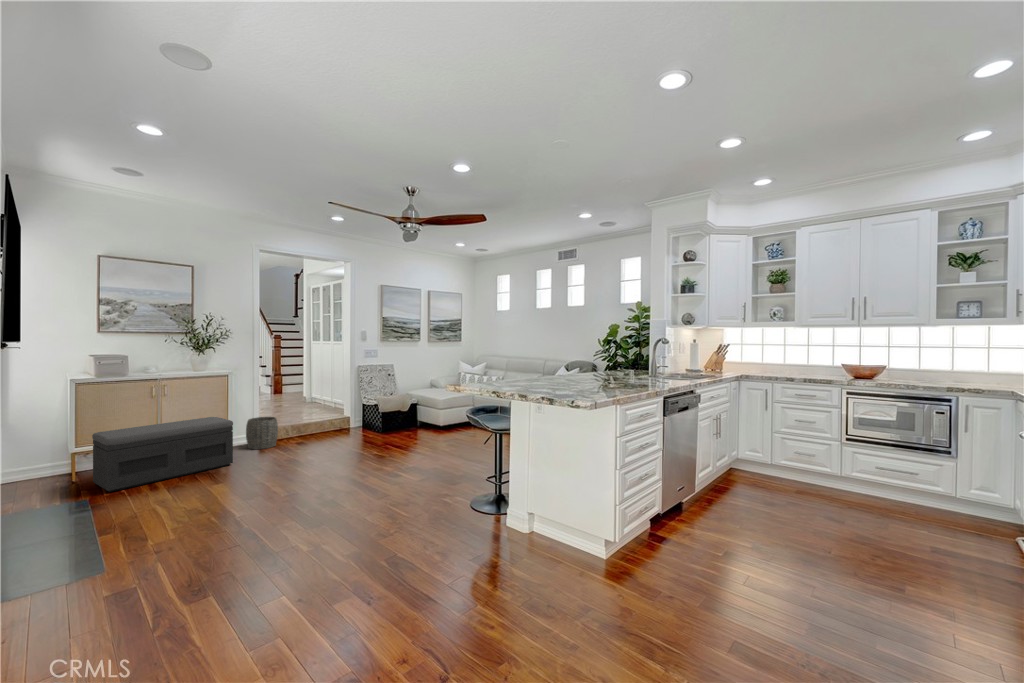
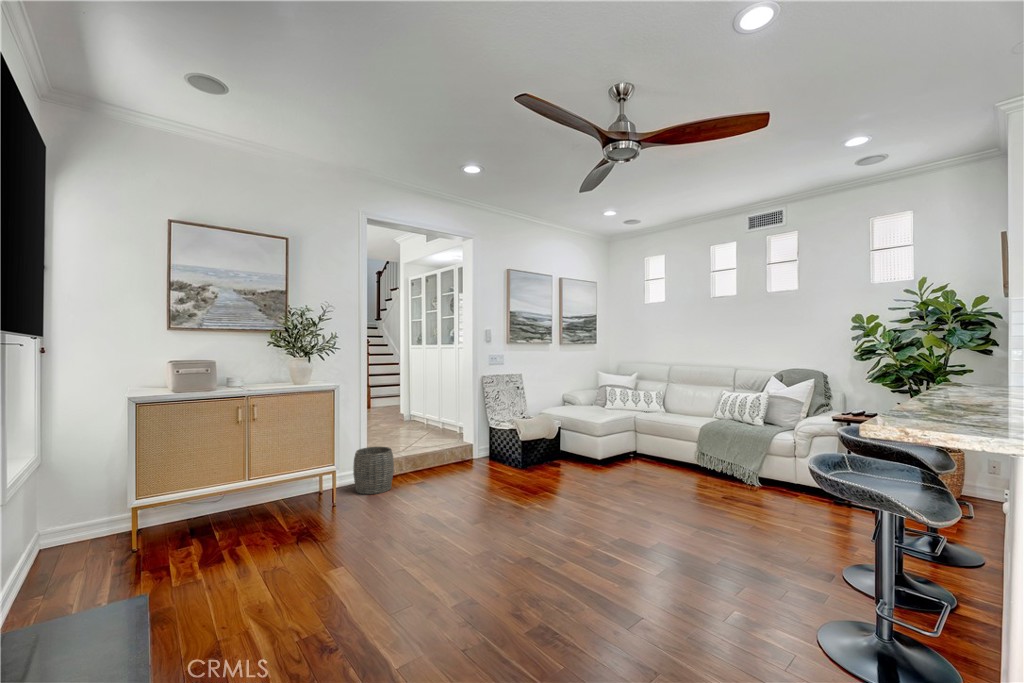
storage bench: present [92,417,233,492] -> none [159,450,346,575]

